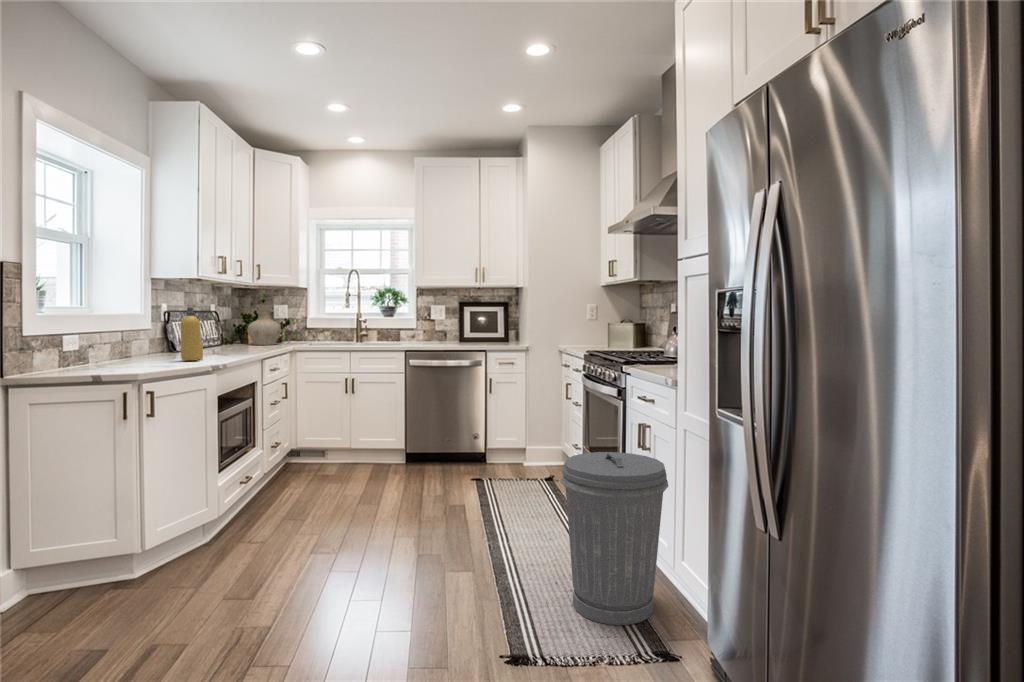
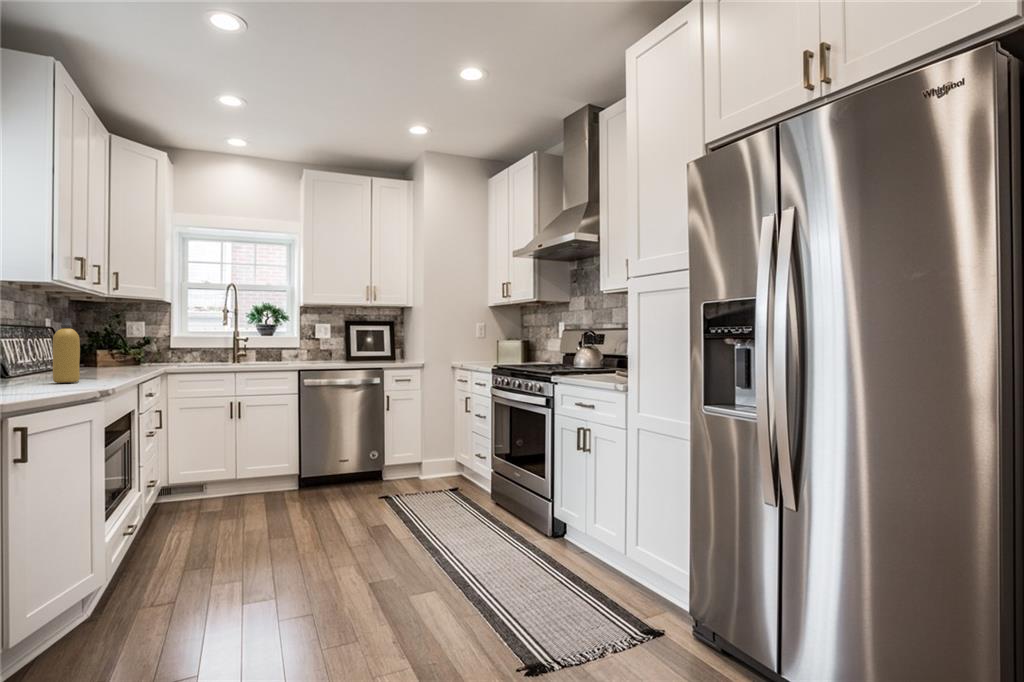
vase: present [248,305,281,345] -> none [104,321,146,367]
trash can: present [560,452,668,625] -> none [535,454,634,618]

